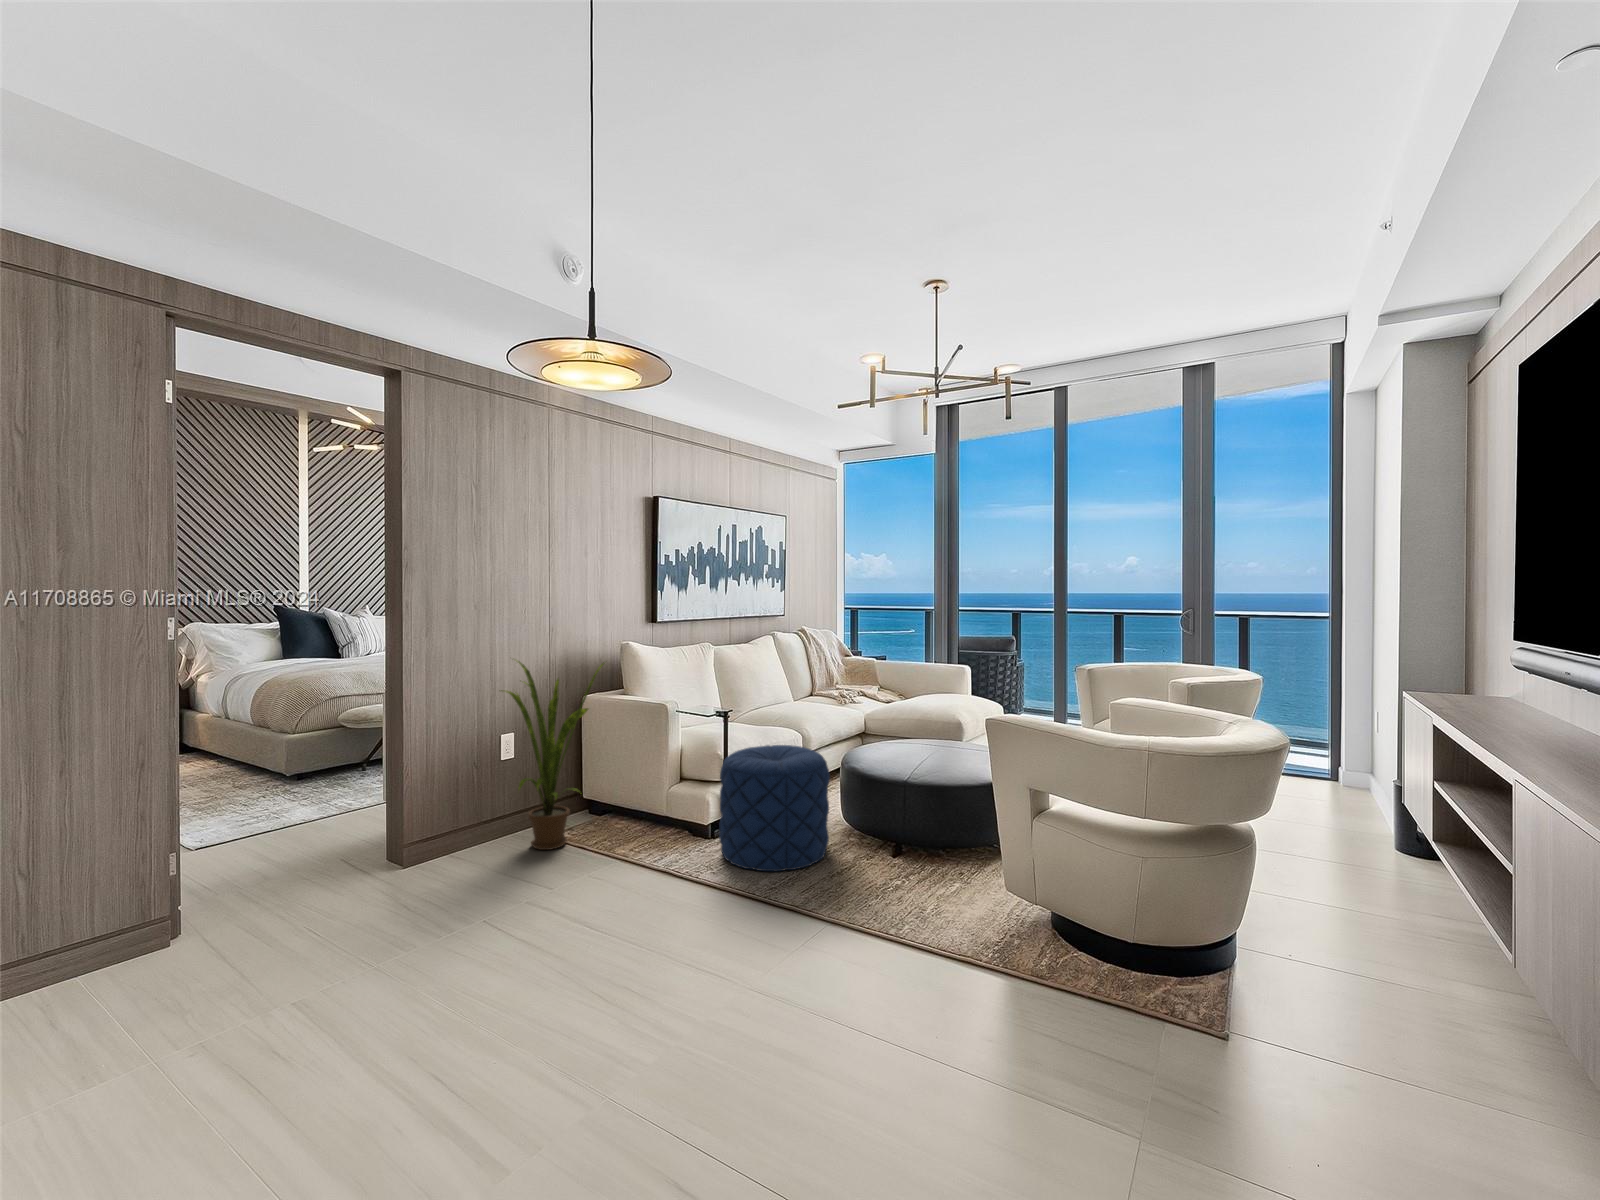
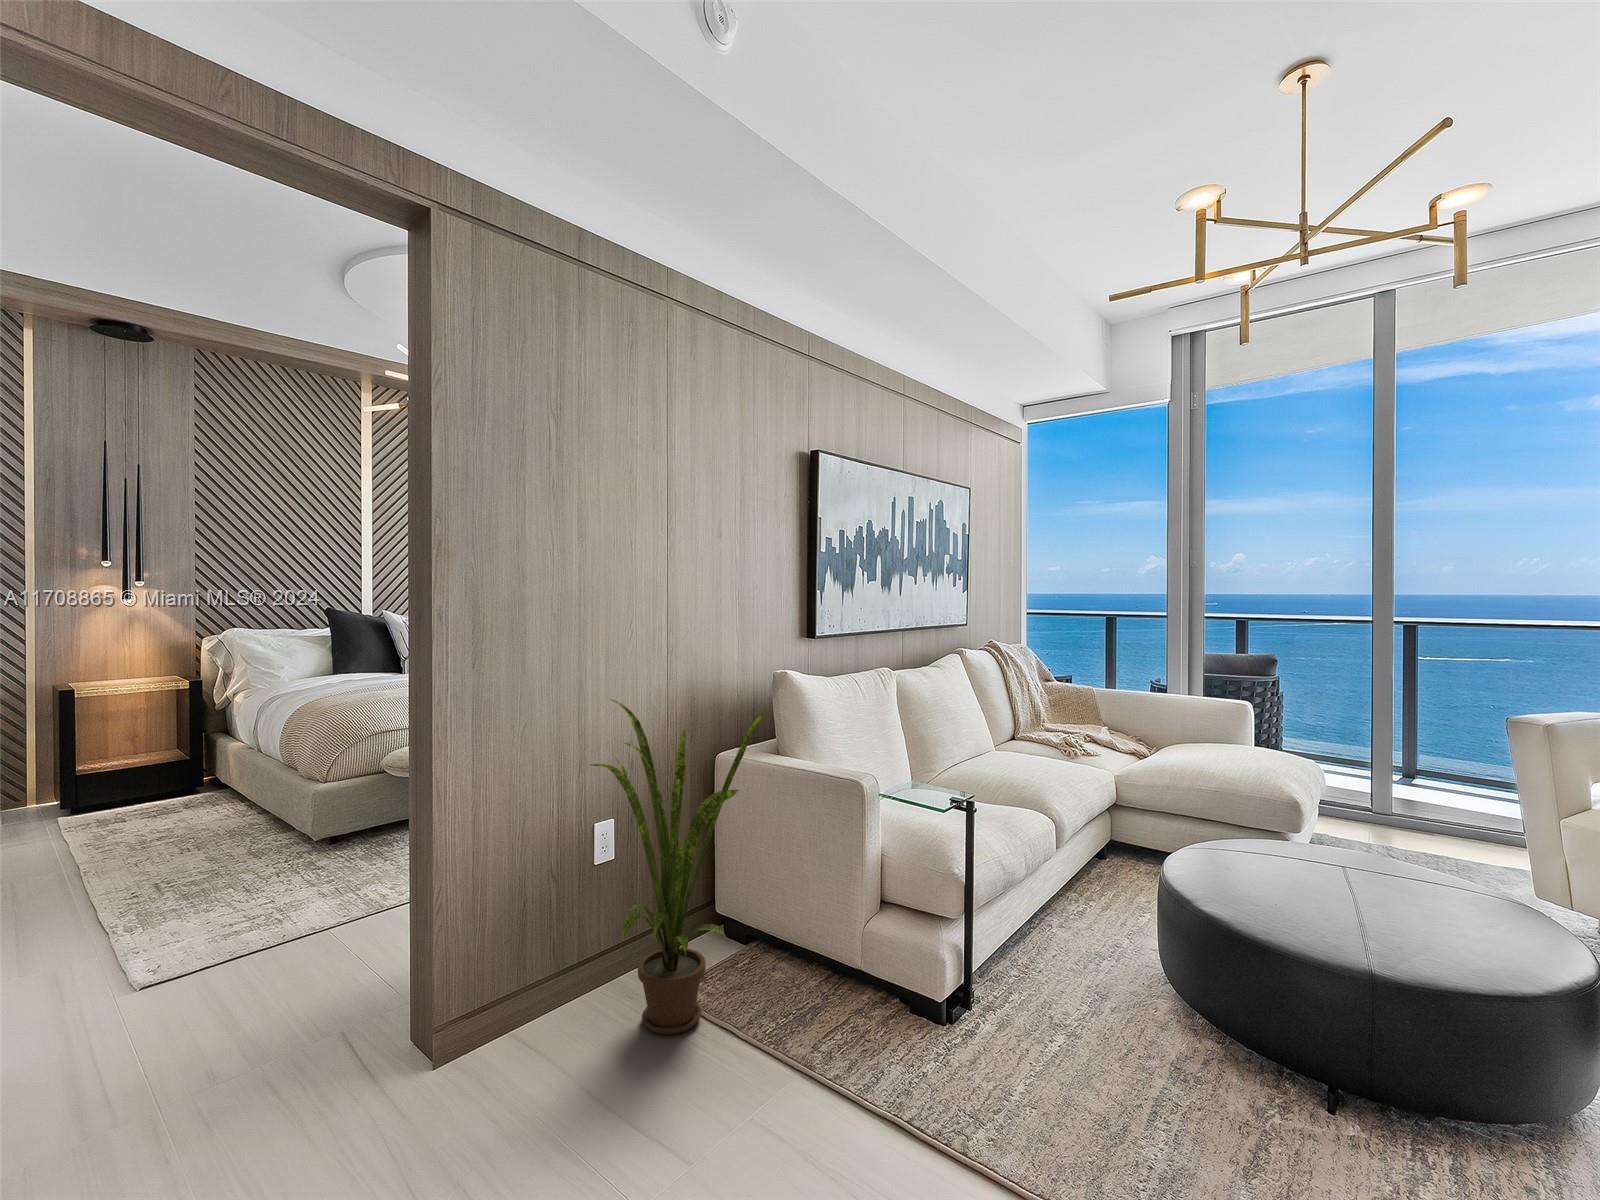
pouf: present [719,745,830,871] -> none [975,865,1193,1144]

